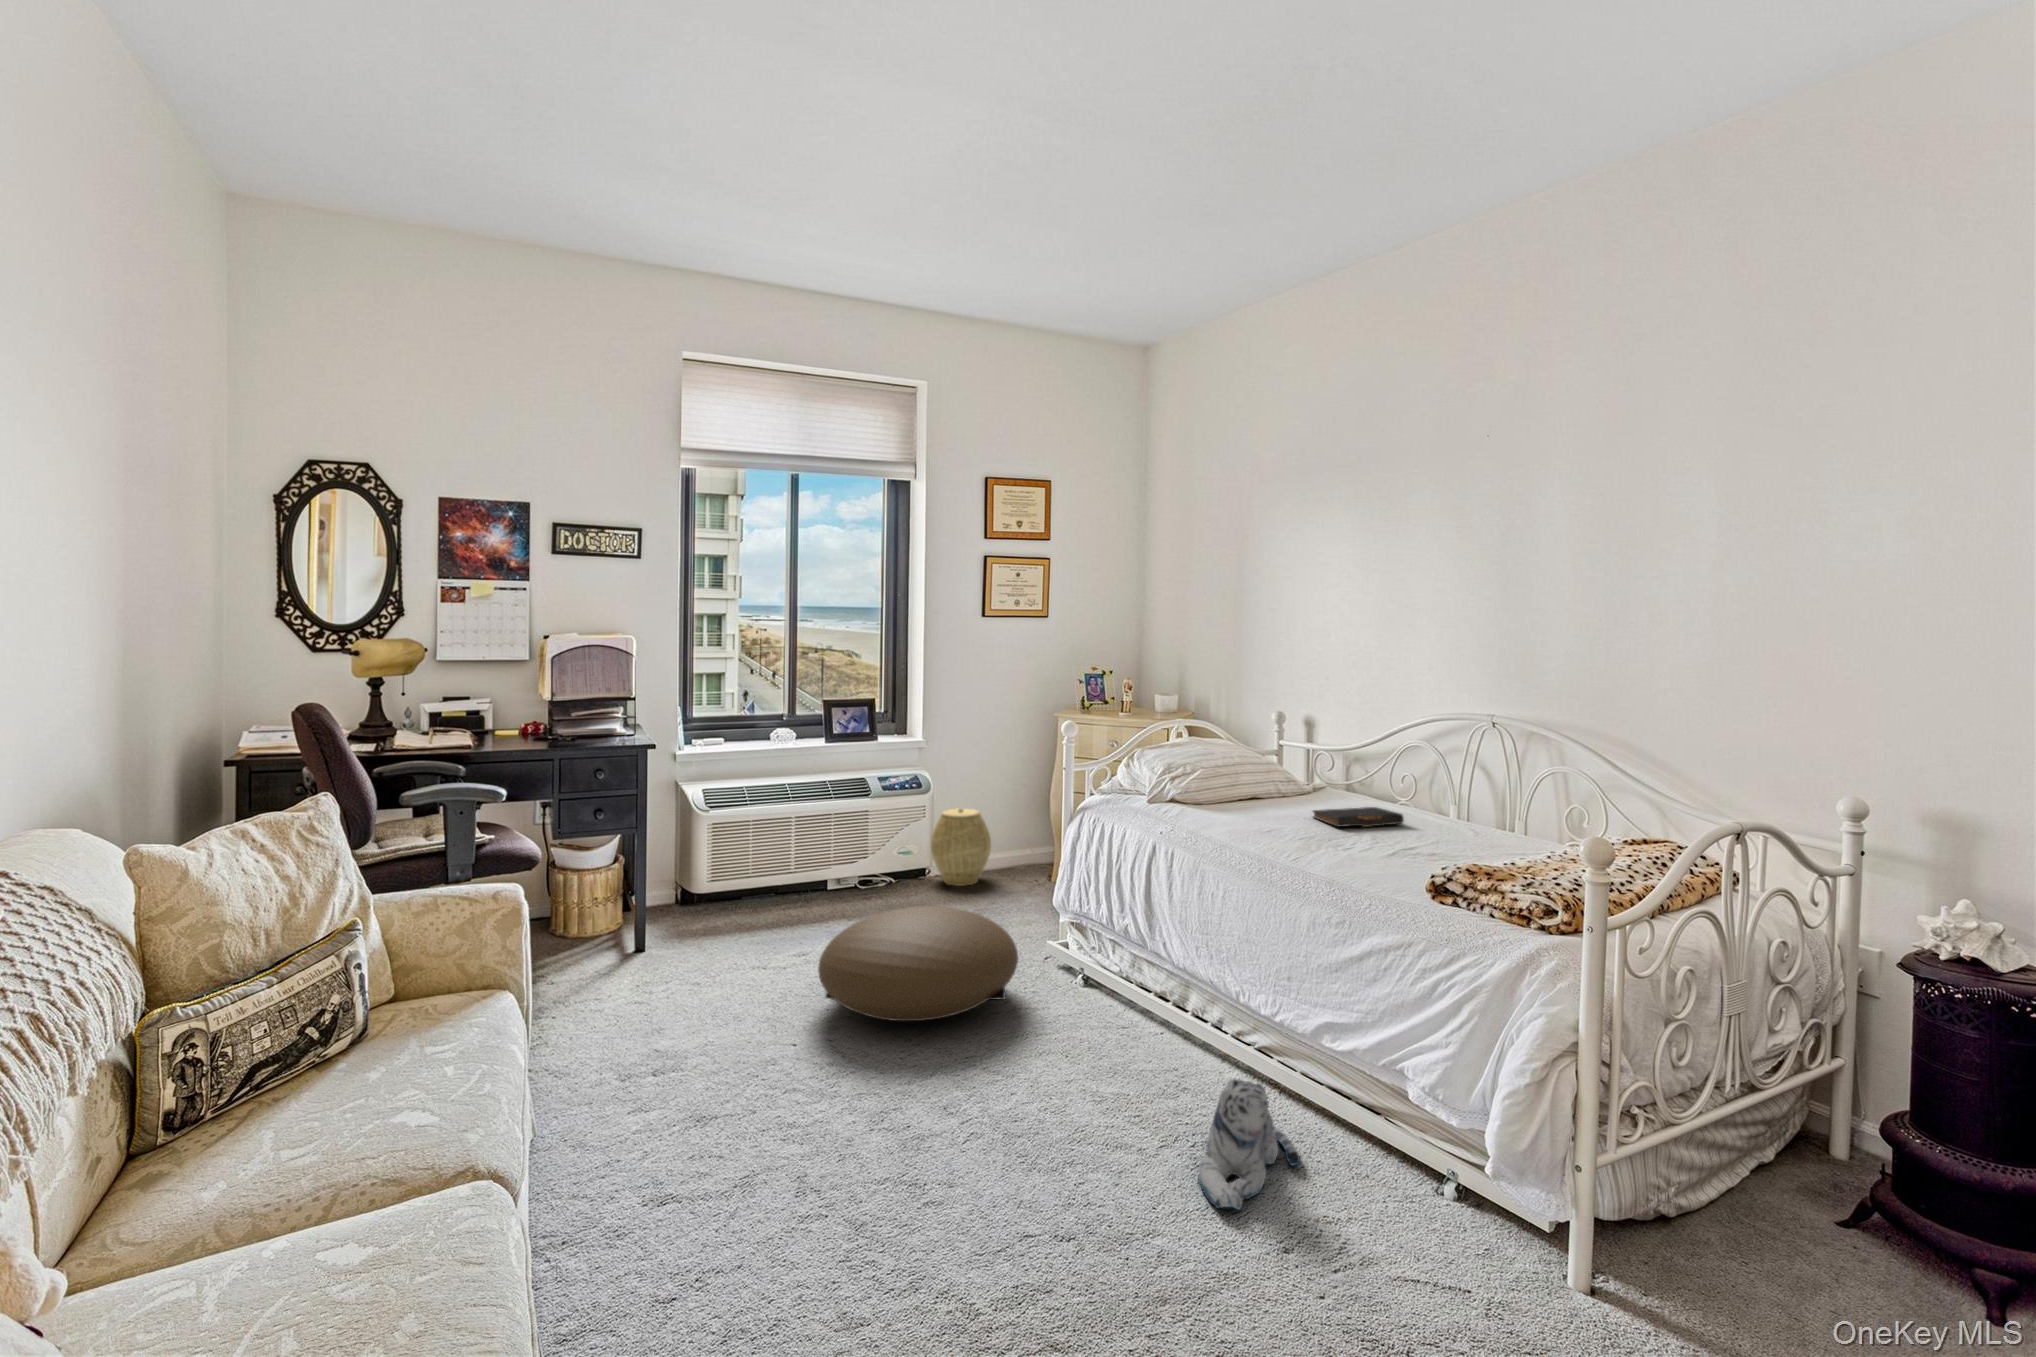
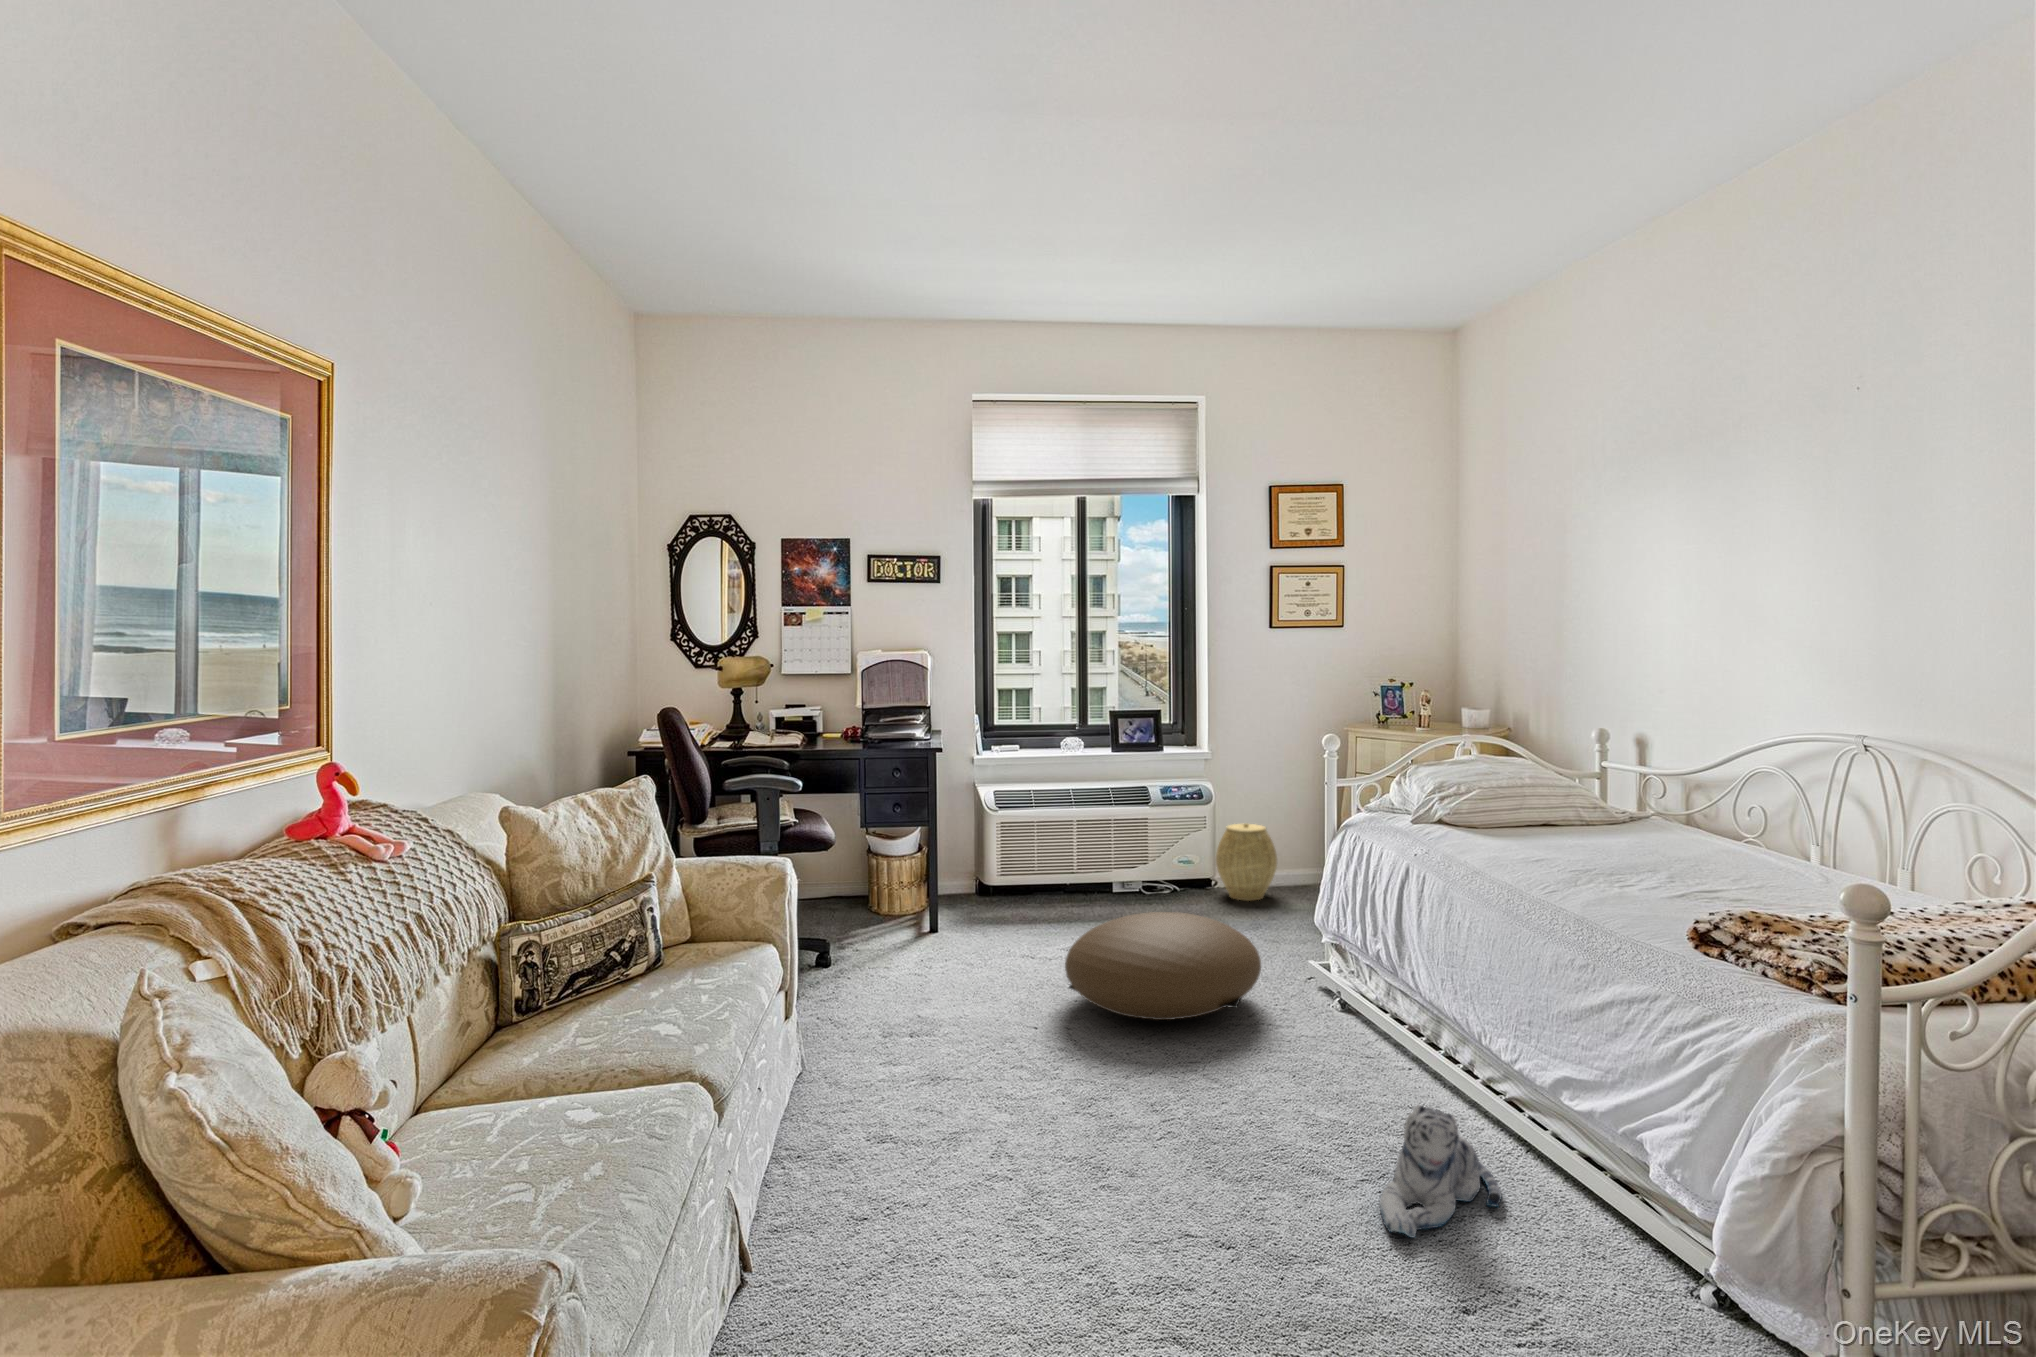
book: present [1313,807,1404,827] -> none [1590,840,1699,862]

